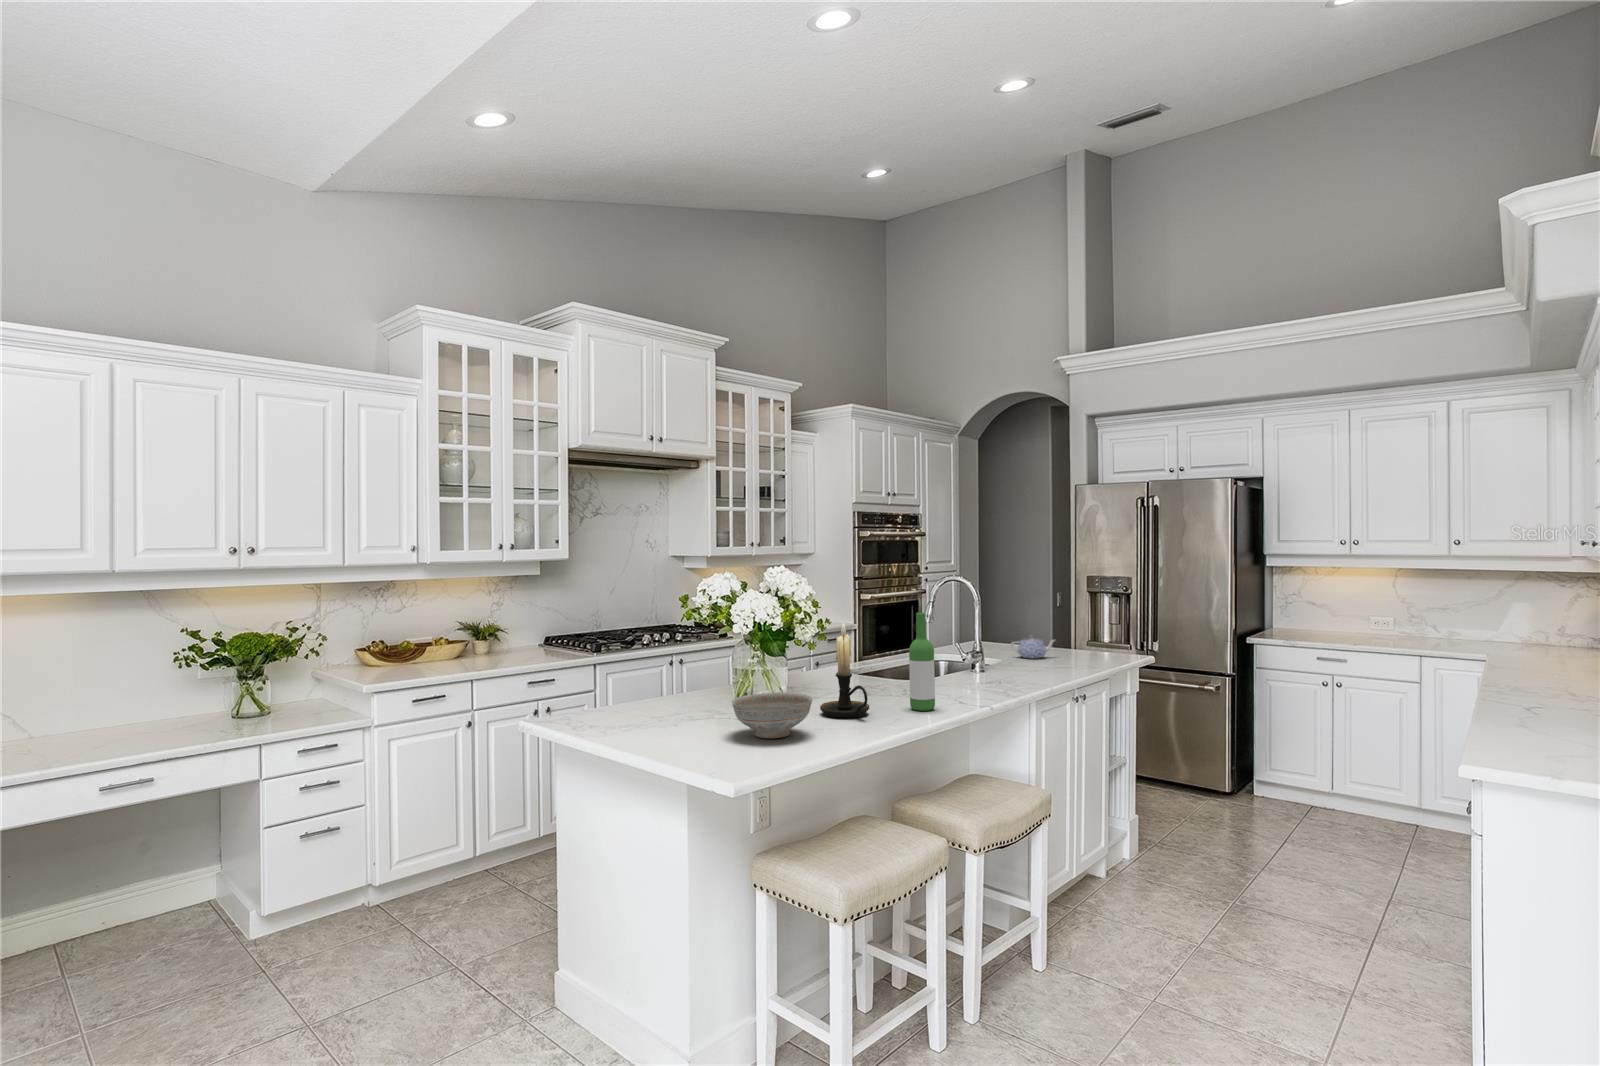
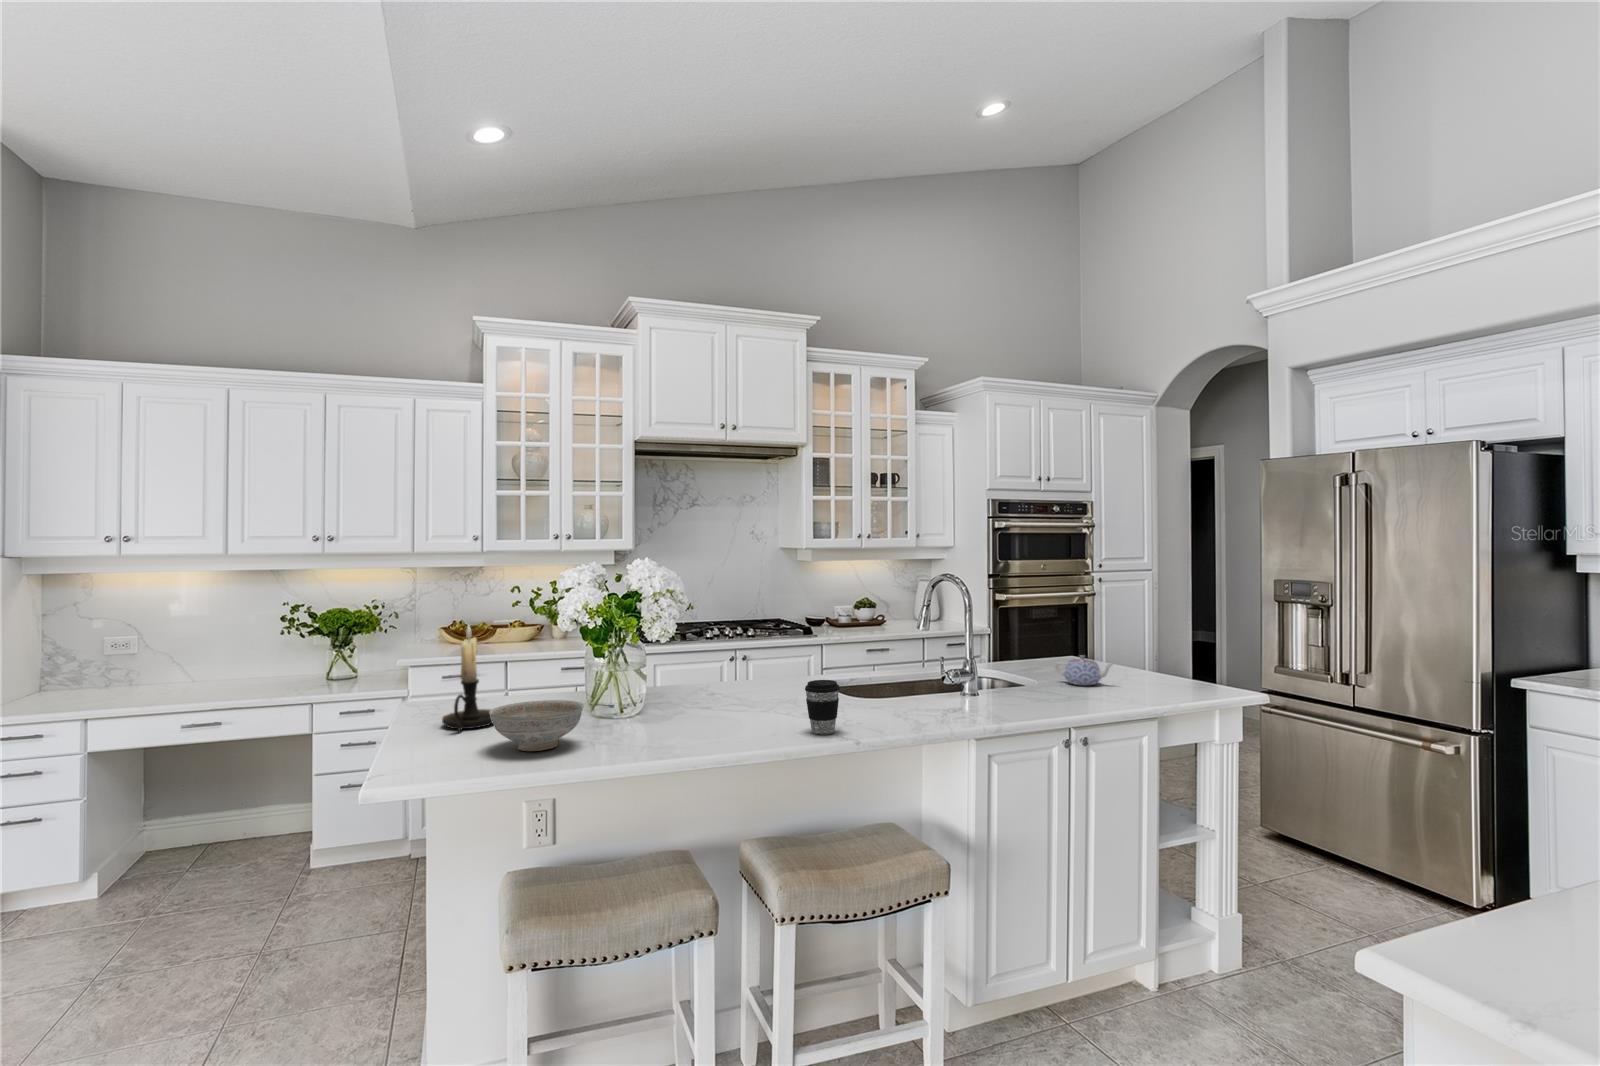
wine bottle: present [909,613,935,711] -> none [750,620,781,738]
candle holder: present [820,623,869,718] -> present [442,625,493,730]
coffee cup: none [939,660,968,704] -> present [805,680,840,734]

